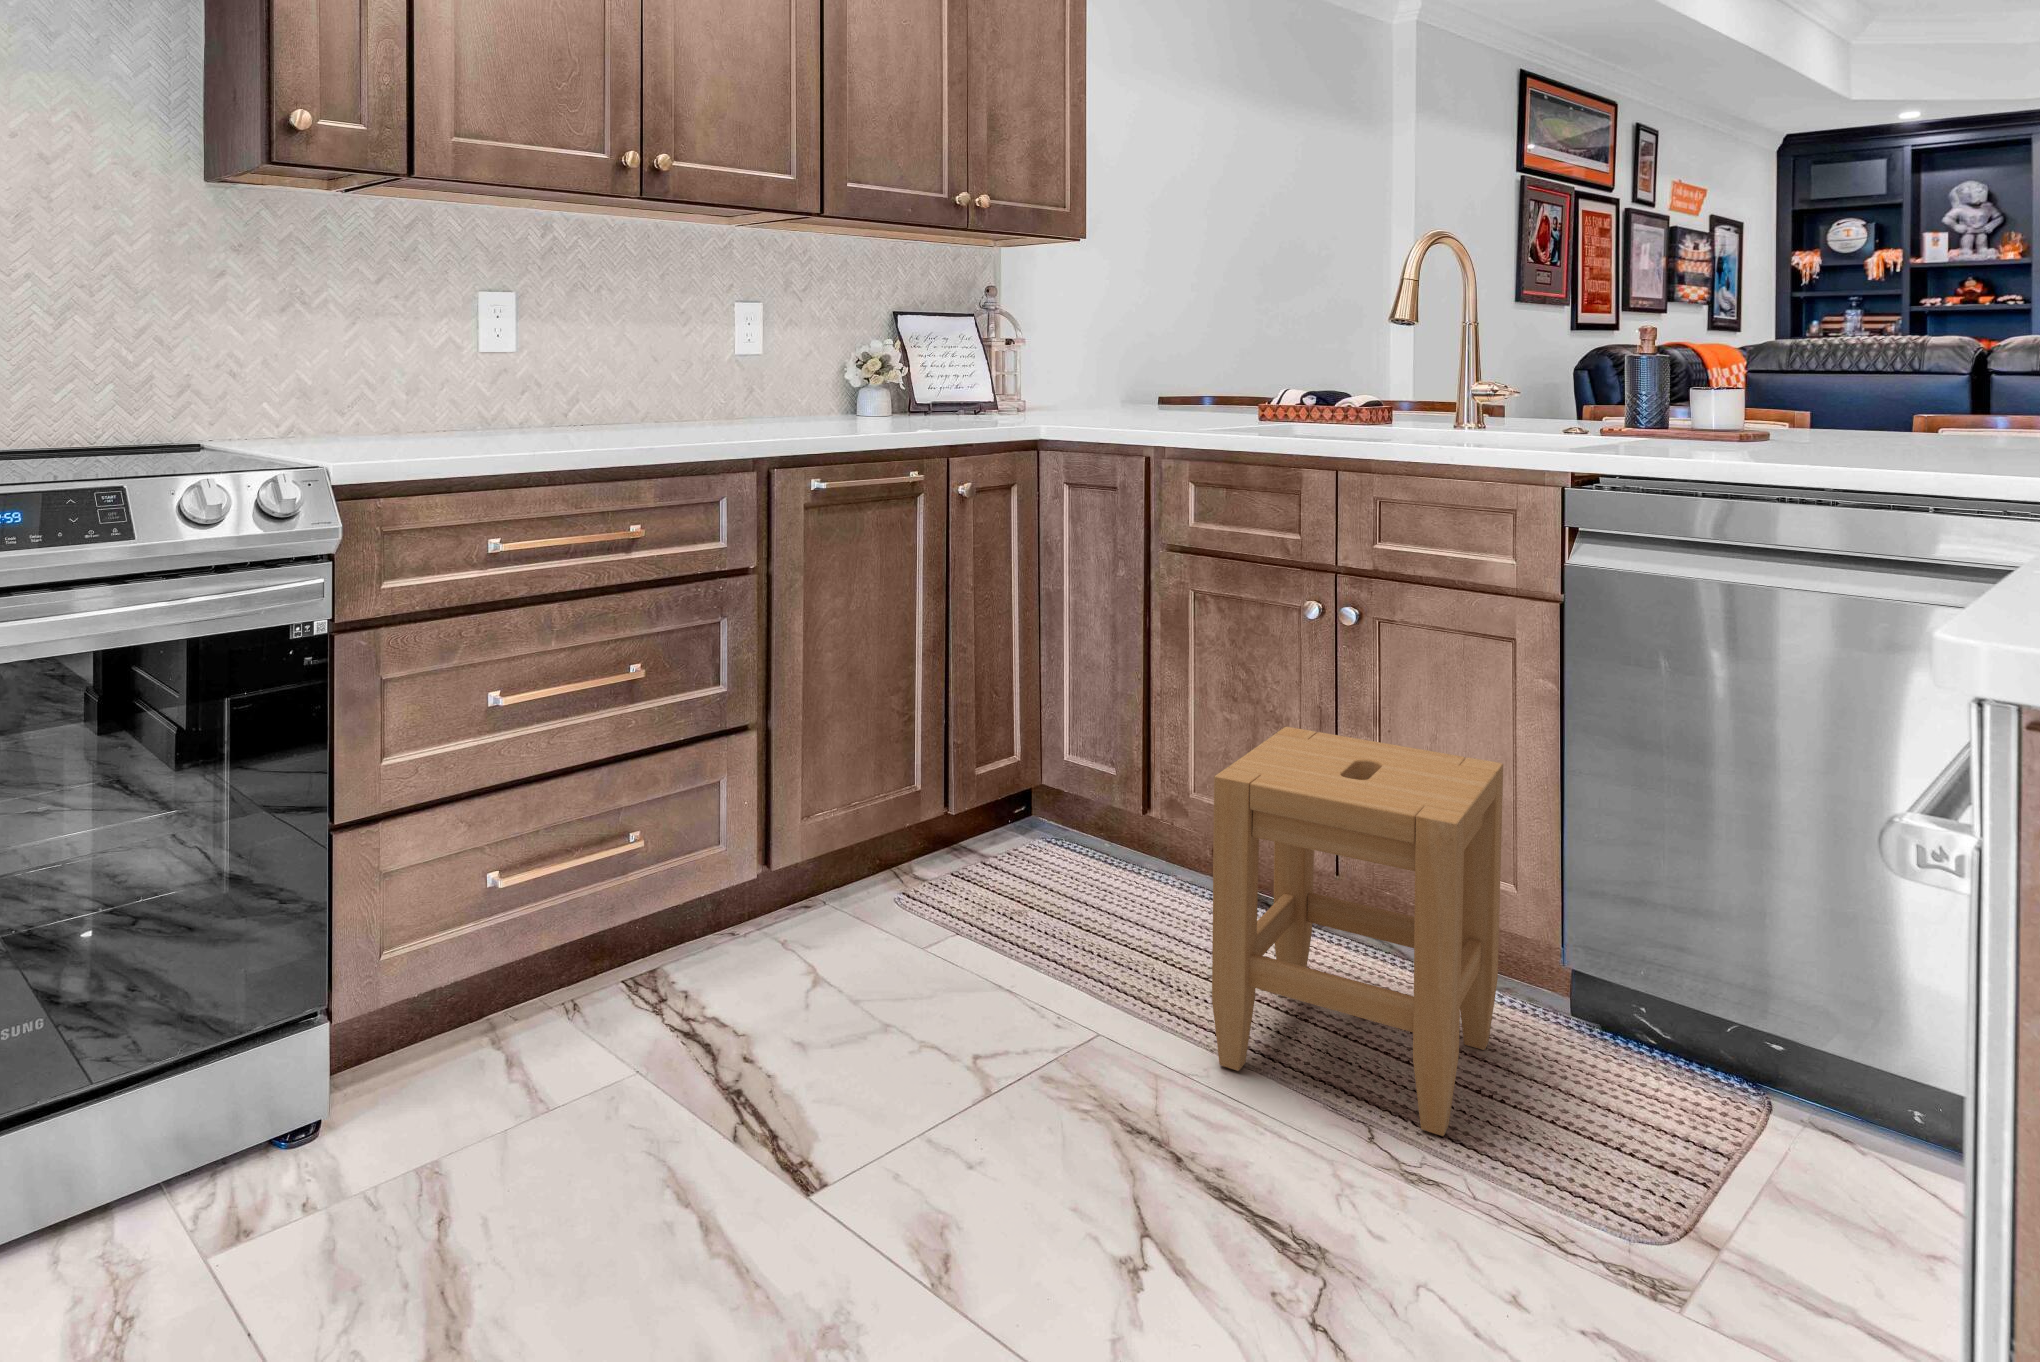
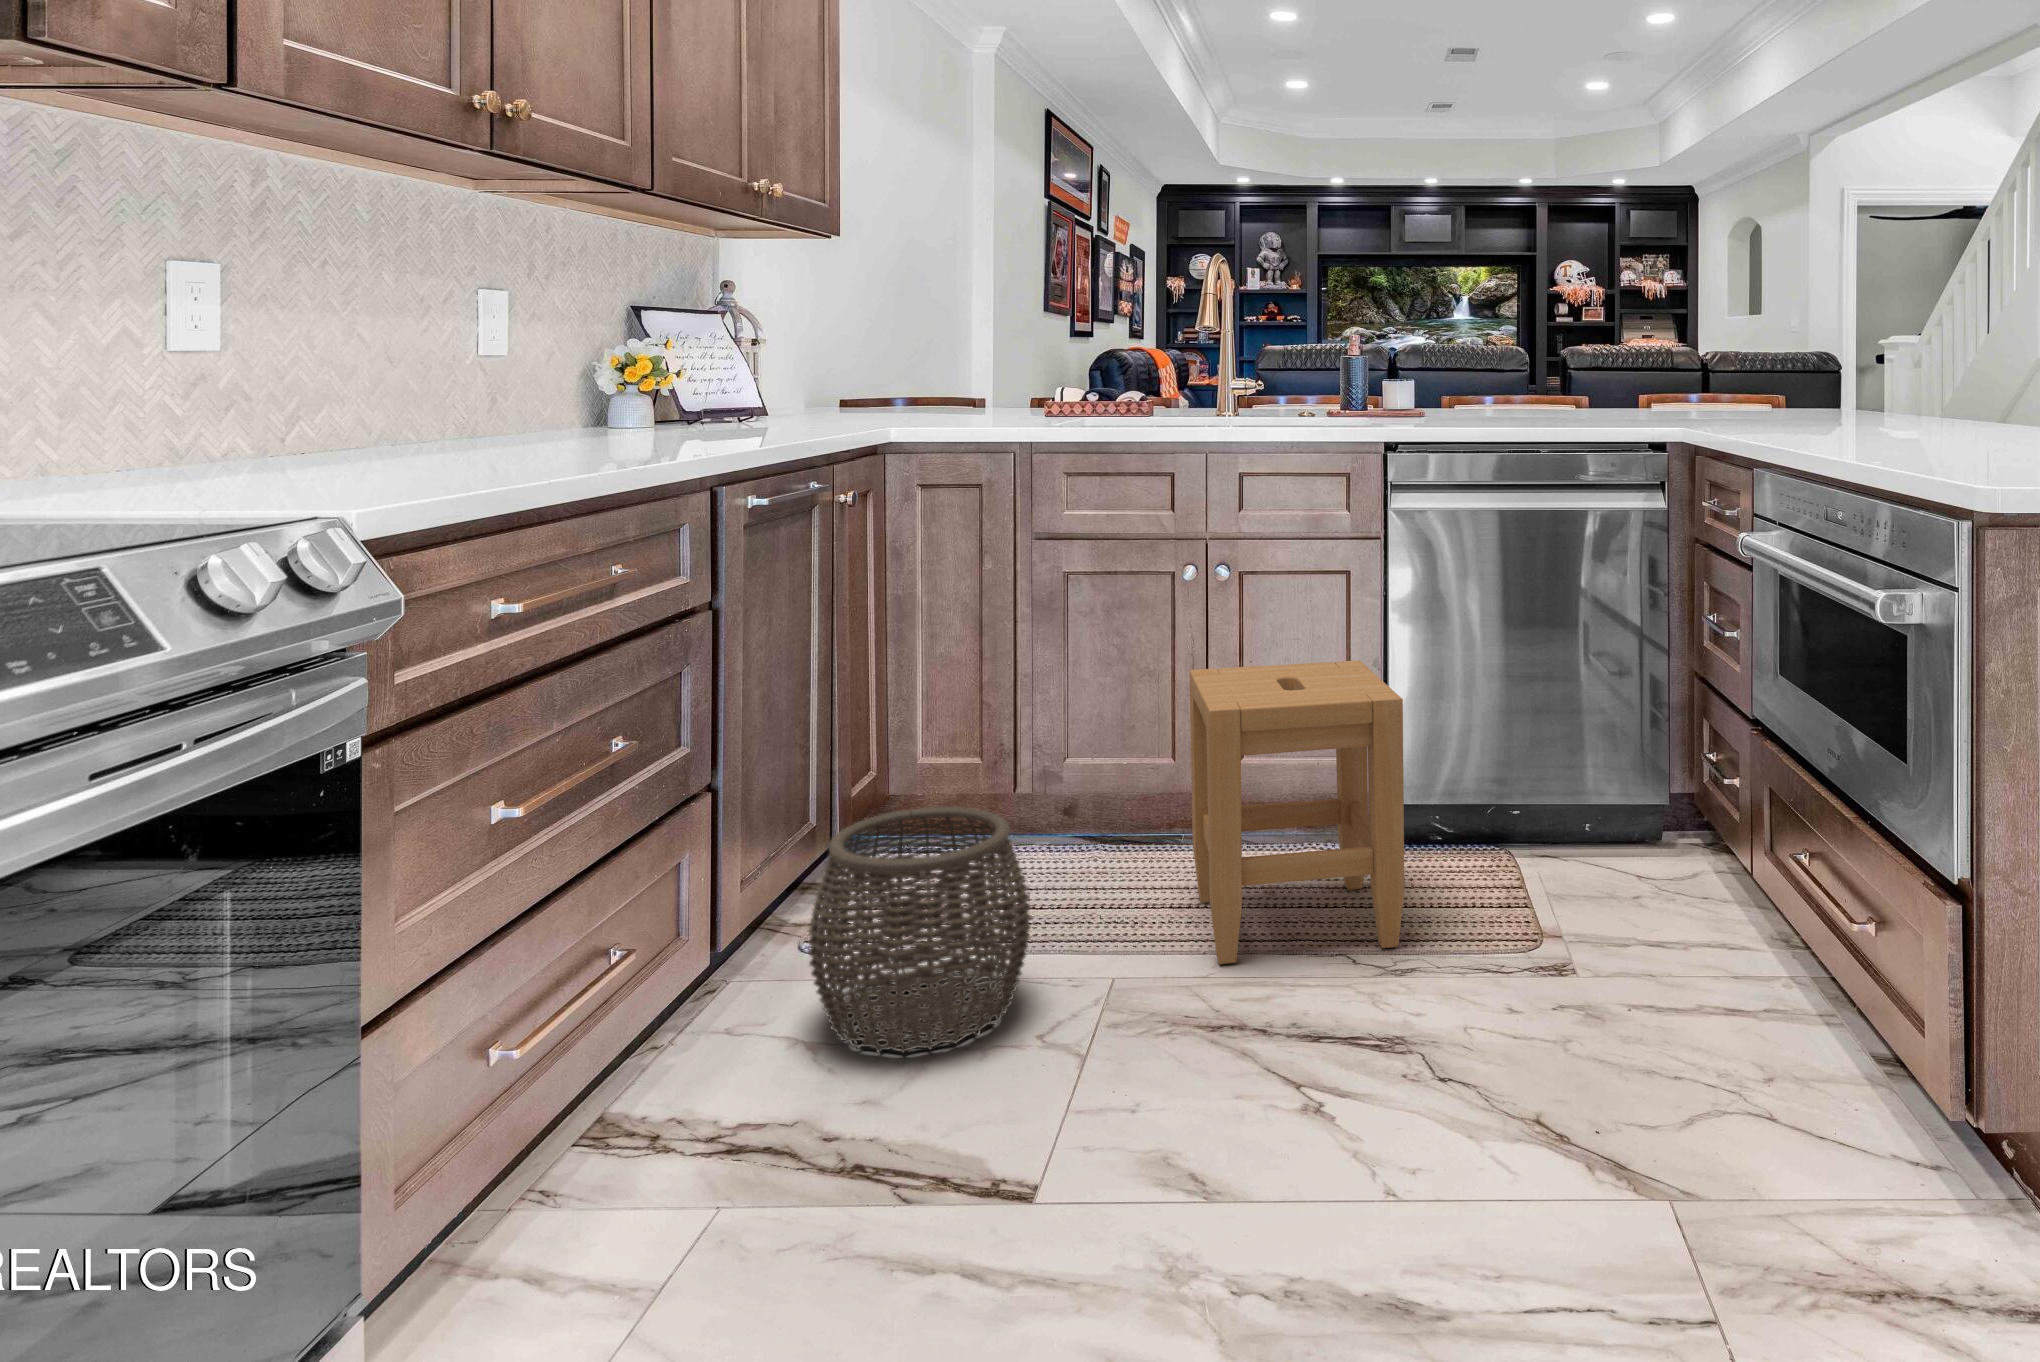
woven basket: none [817,795,1025,1034] -> present [808,807,1031,1053]

